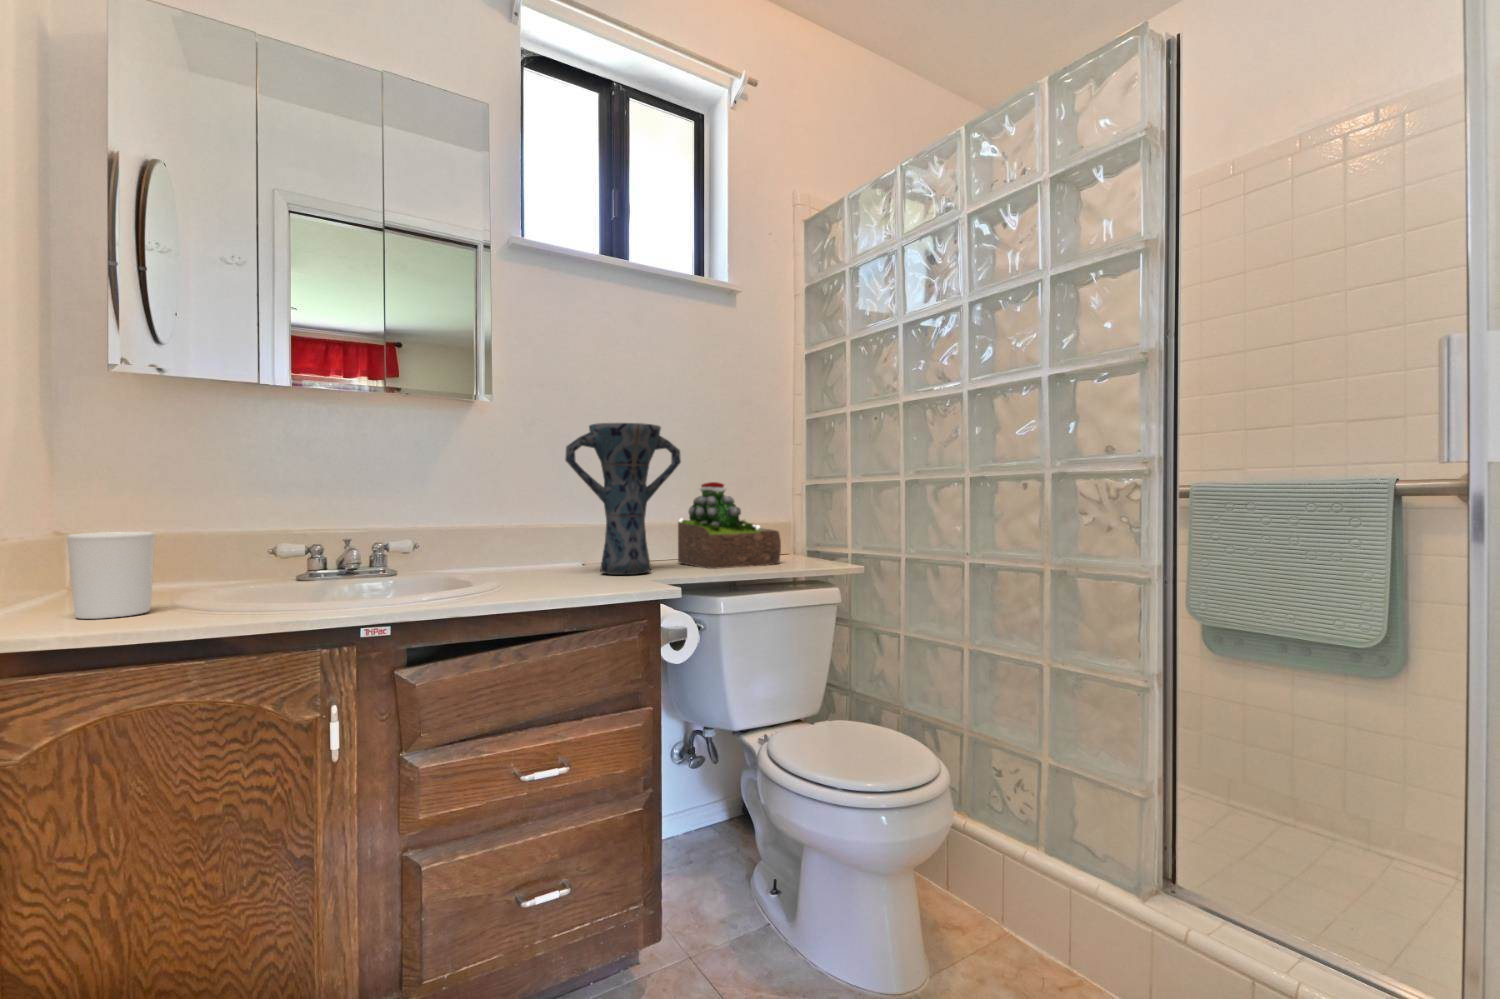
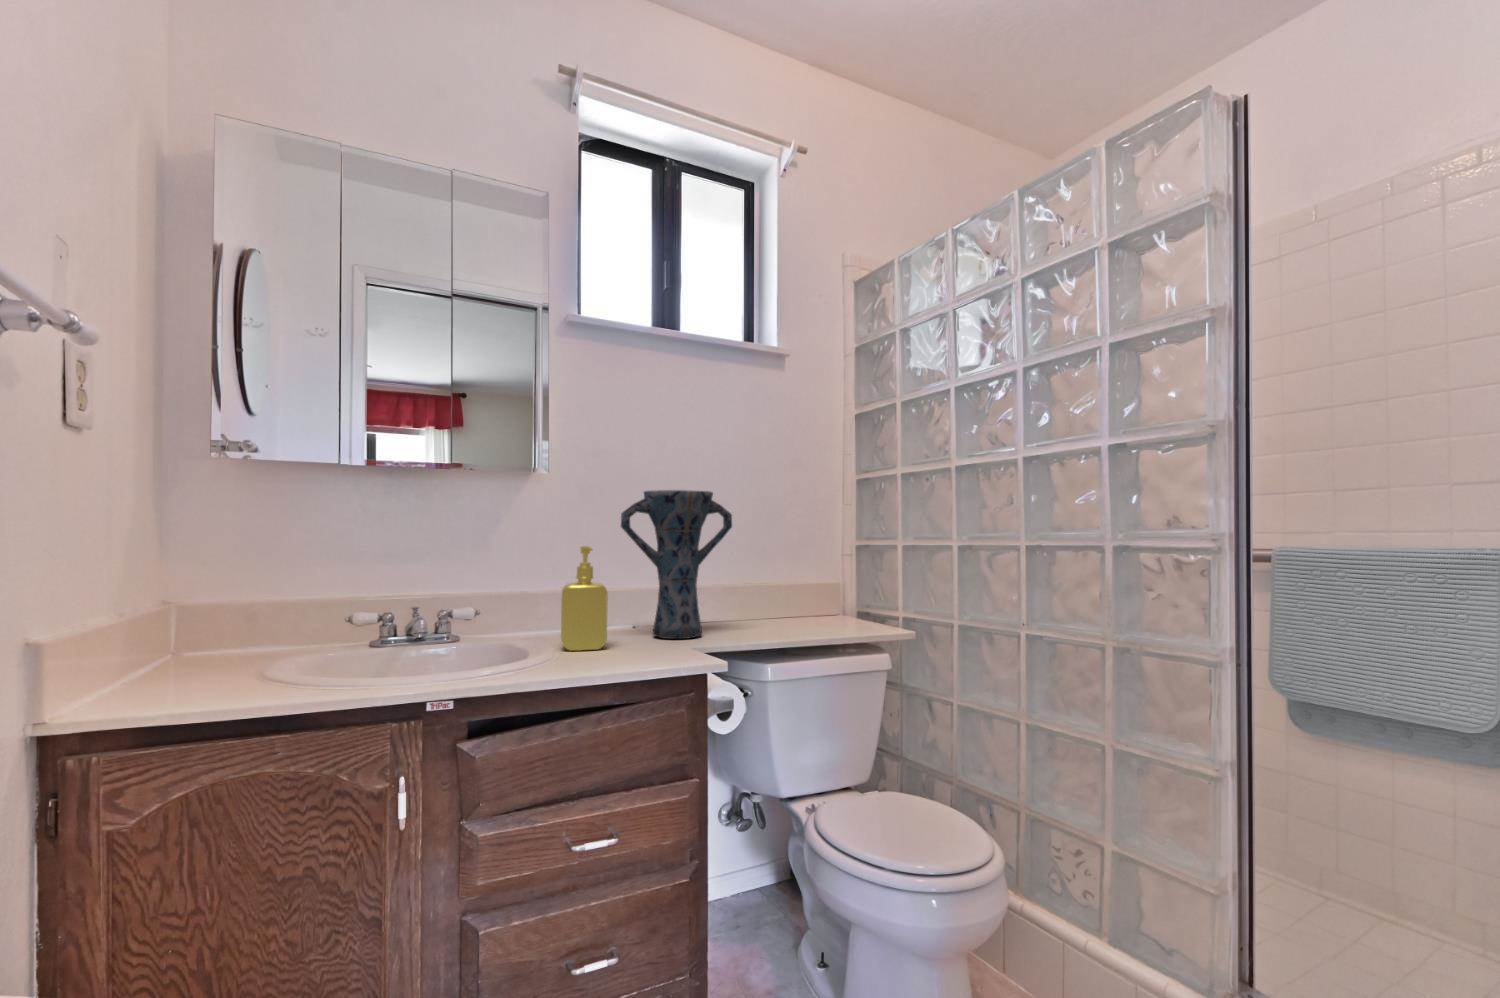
soap dispenser: none [504,477,553,585] -> present [561,546,608,651]
succulent plant: present [678,482,781,569] -> none [729,543,832,632]
candle holder: present [67,532,156,619] -> none [173,605,249,689]

